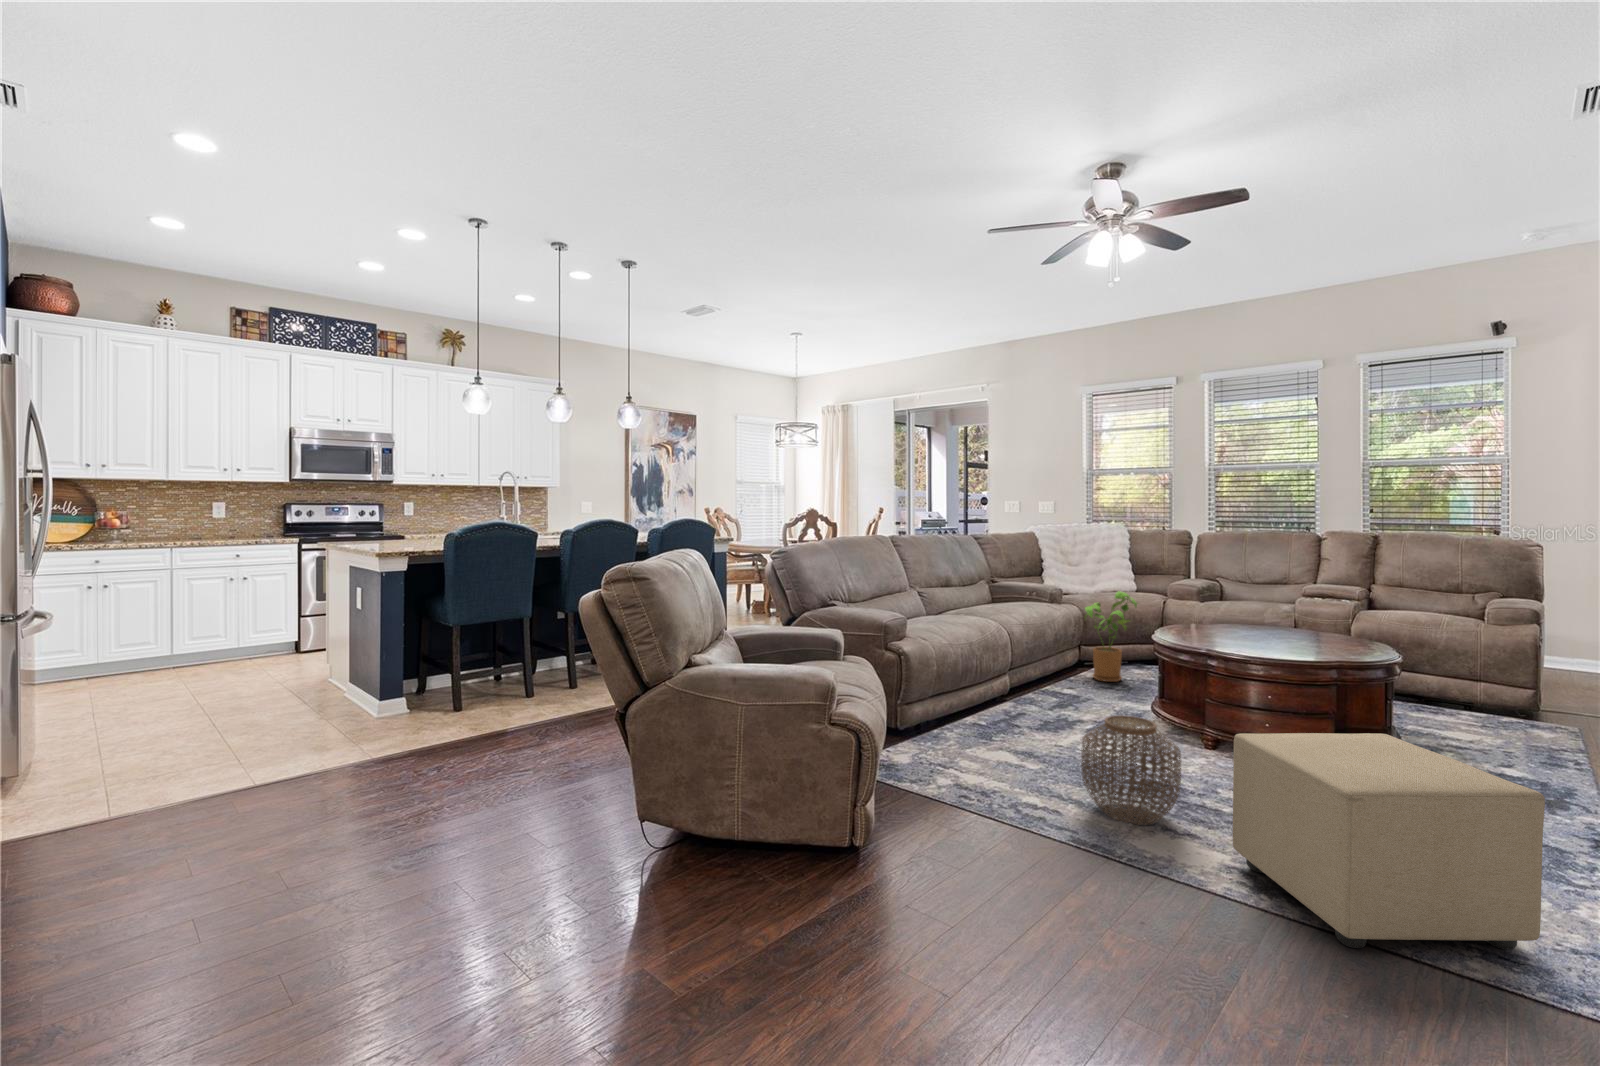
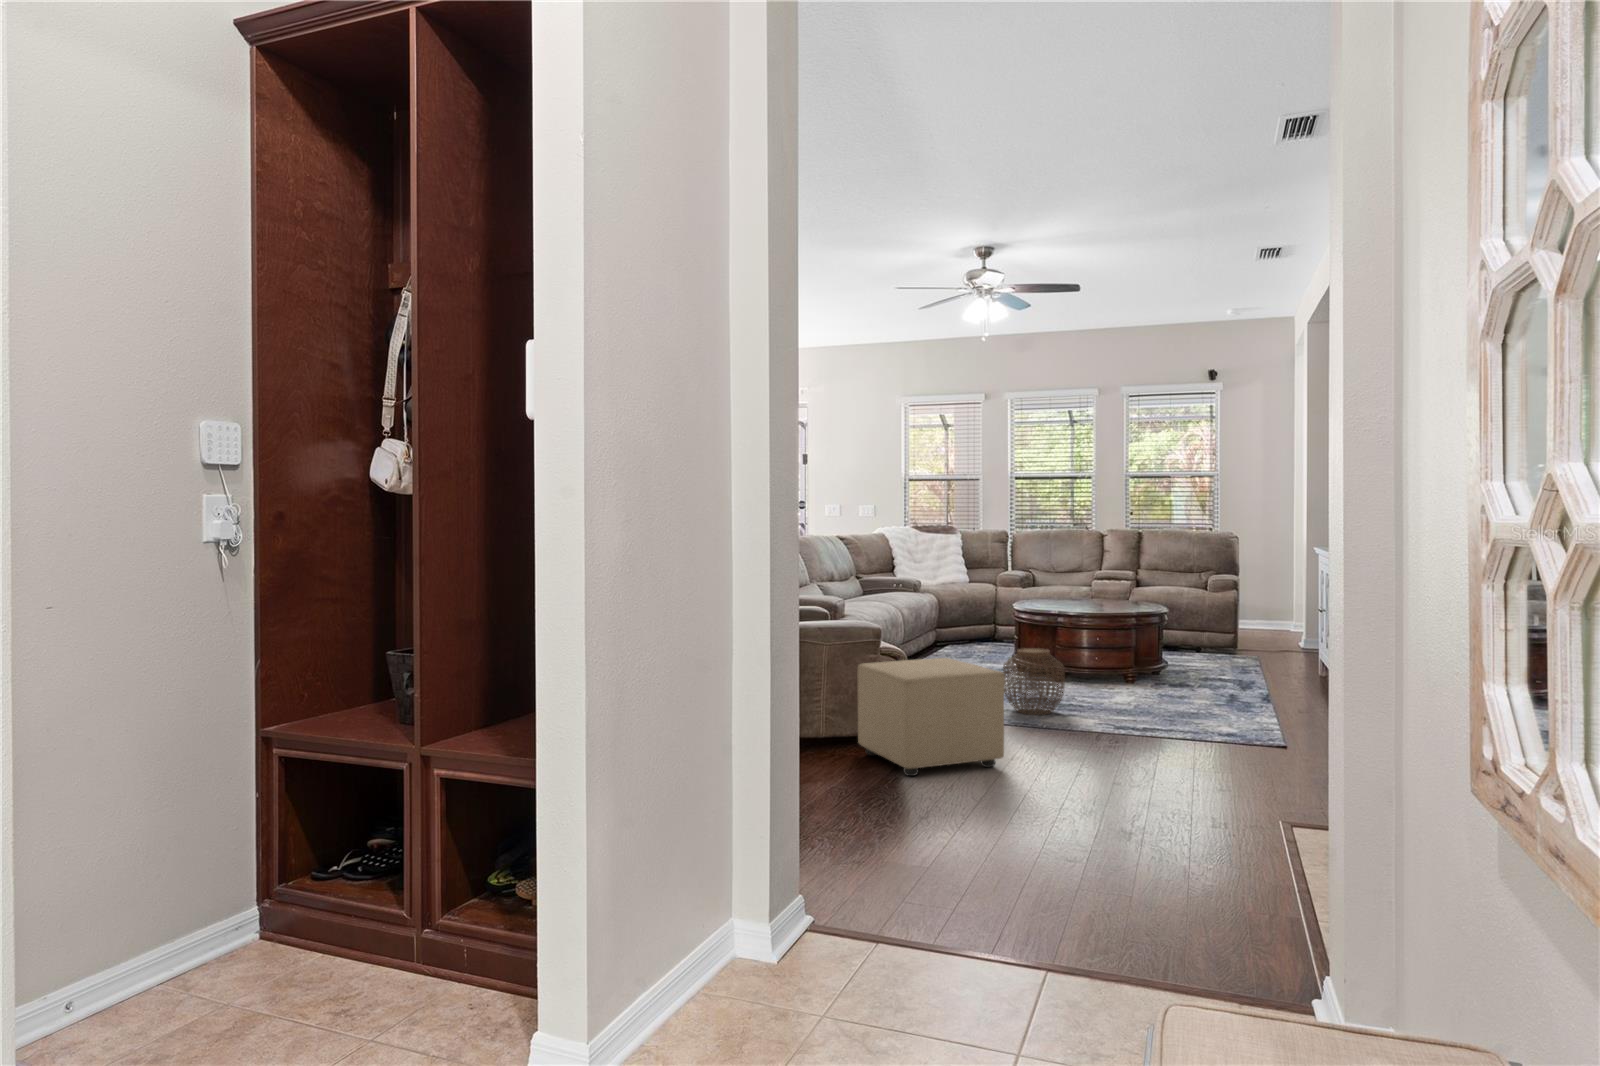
house plant: present [1084,592,1137,682] -> none [942,579,985,655]
ottoman: present [1233,733,1545,950] -> present [858,658,1005,776]

